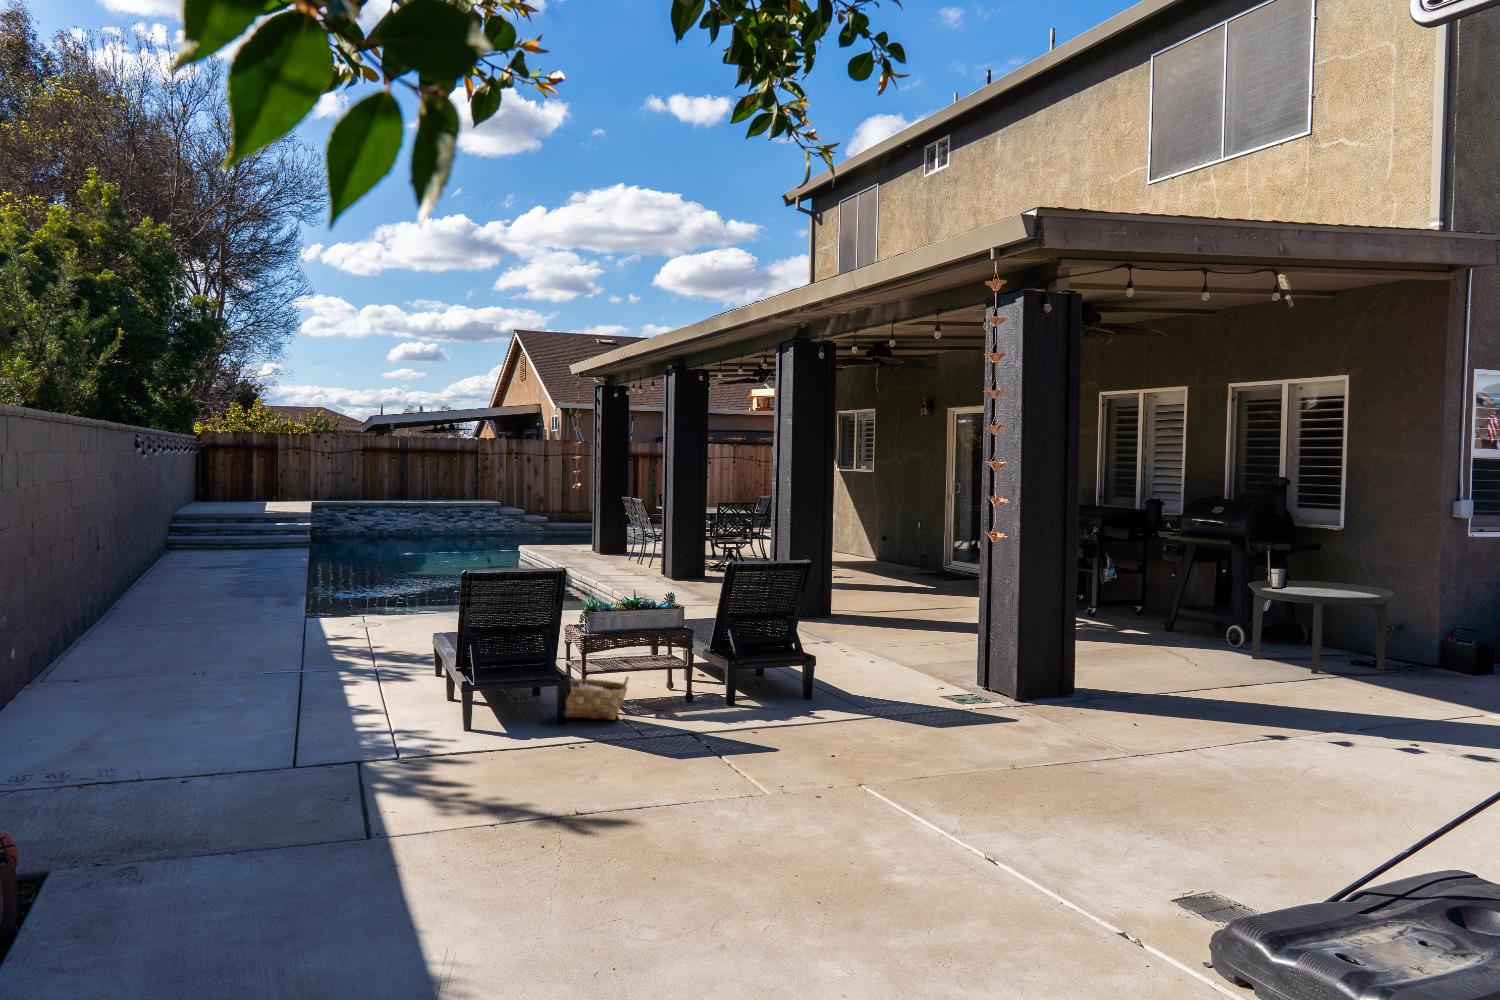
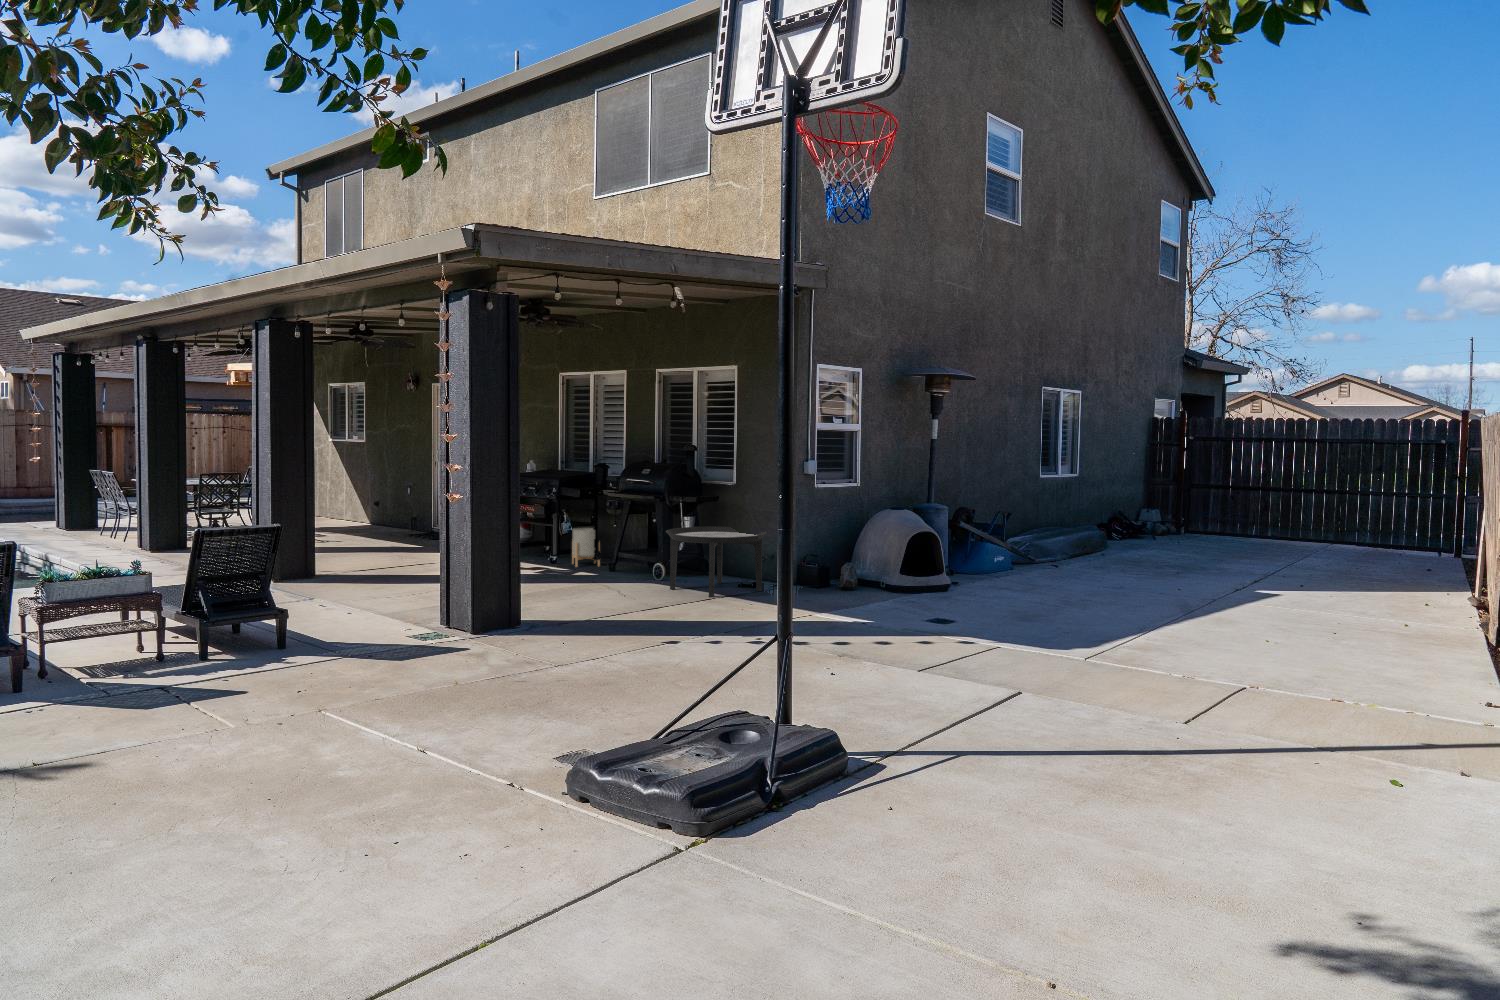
planter: none [1111,574,1148,621] -> present [572,528,600,567]
woven basket: present [565,669,629,720] -> none [16,638,93,684]

